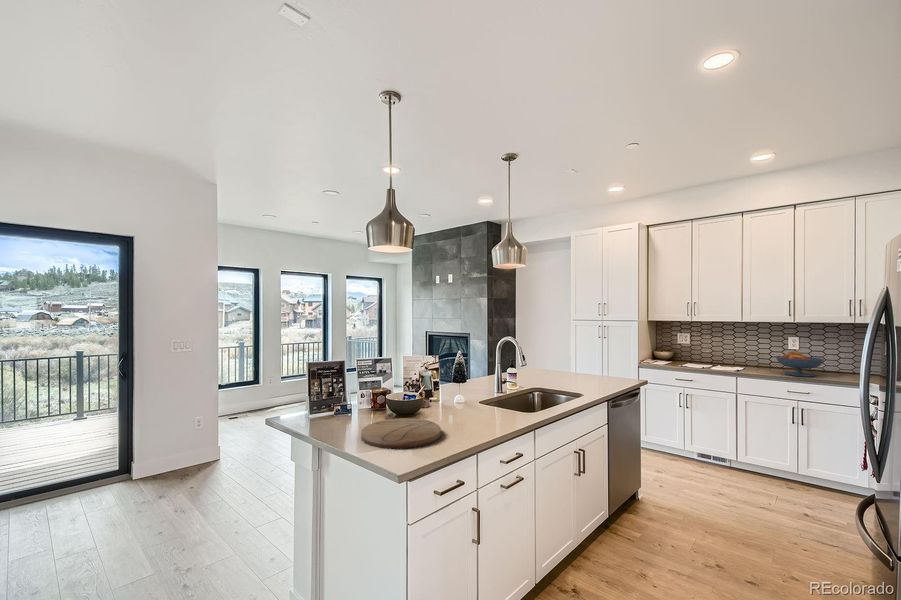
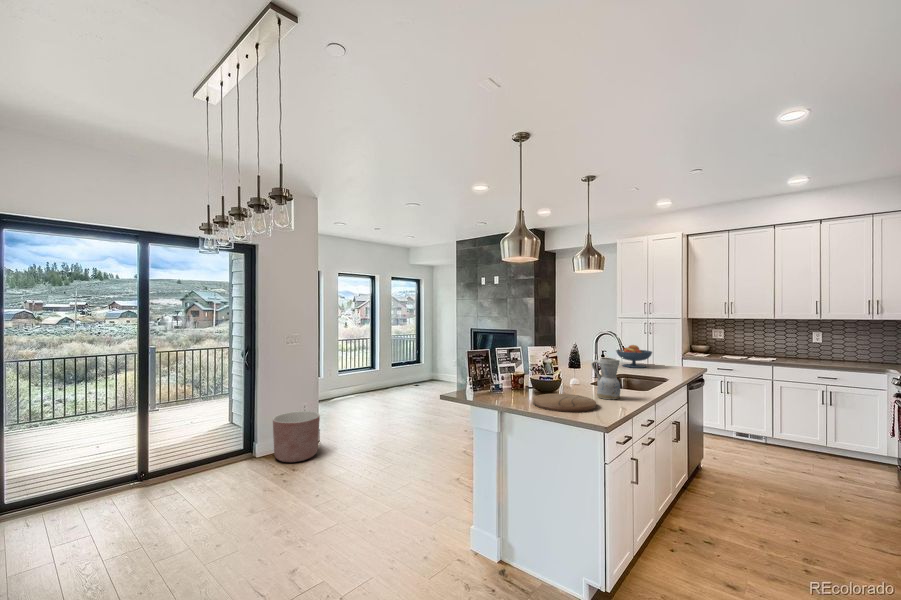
fruit bowl: present [776,351,824,377] -> present [616,345,652,368]
ceramic pitcher: none [457,372,490,427] -> present [591,358,620,399]
planter: none [149,425,210,485] -> present [273,411,320,462]

